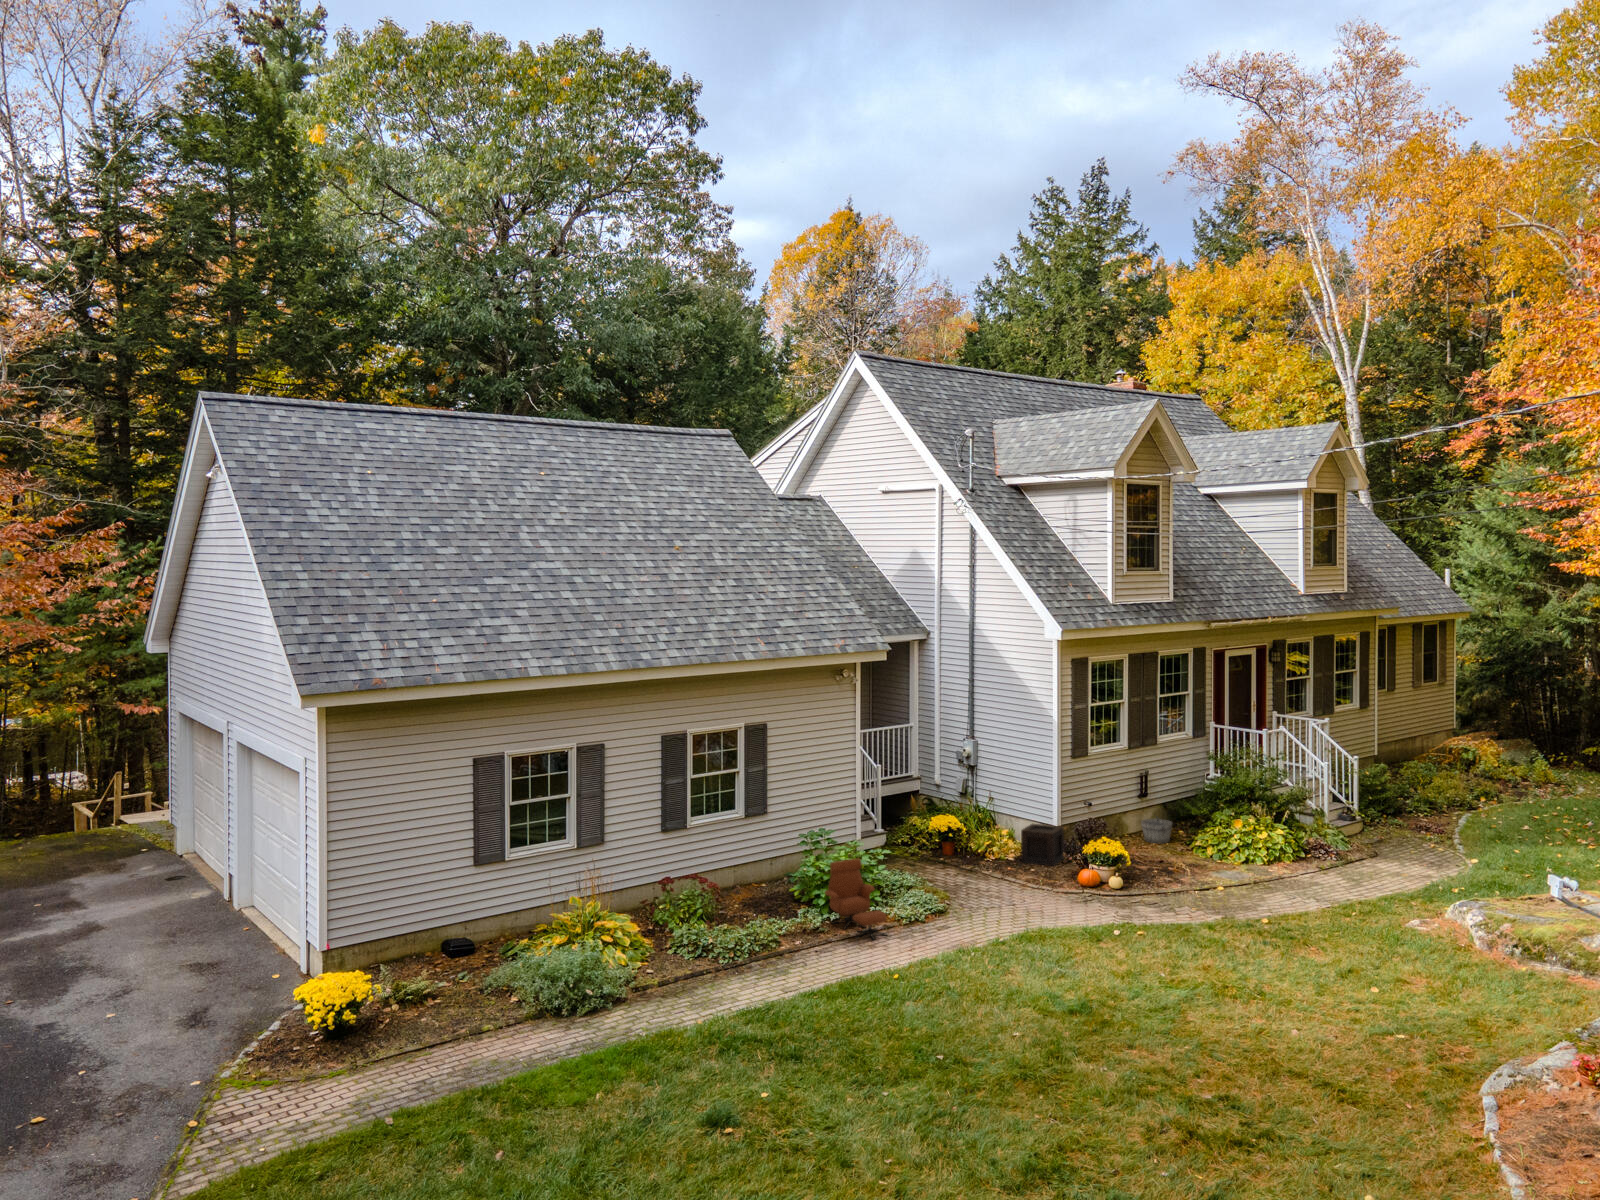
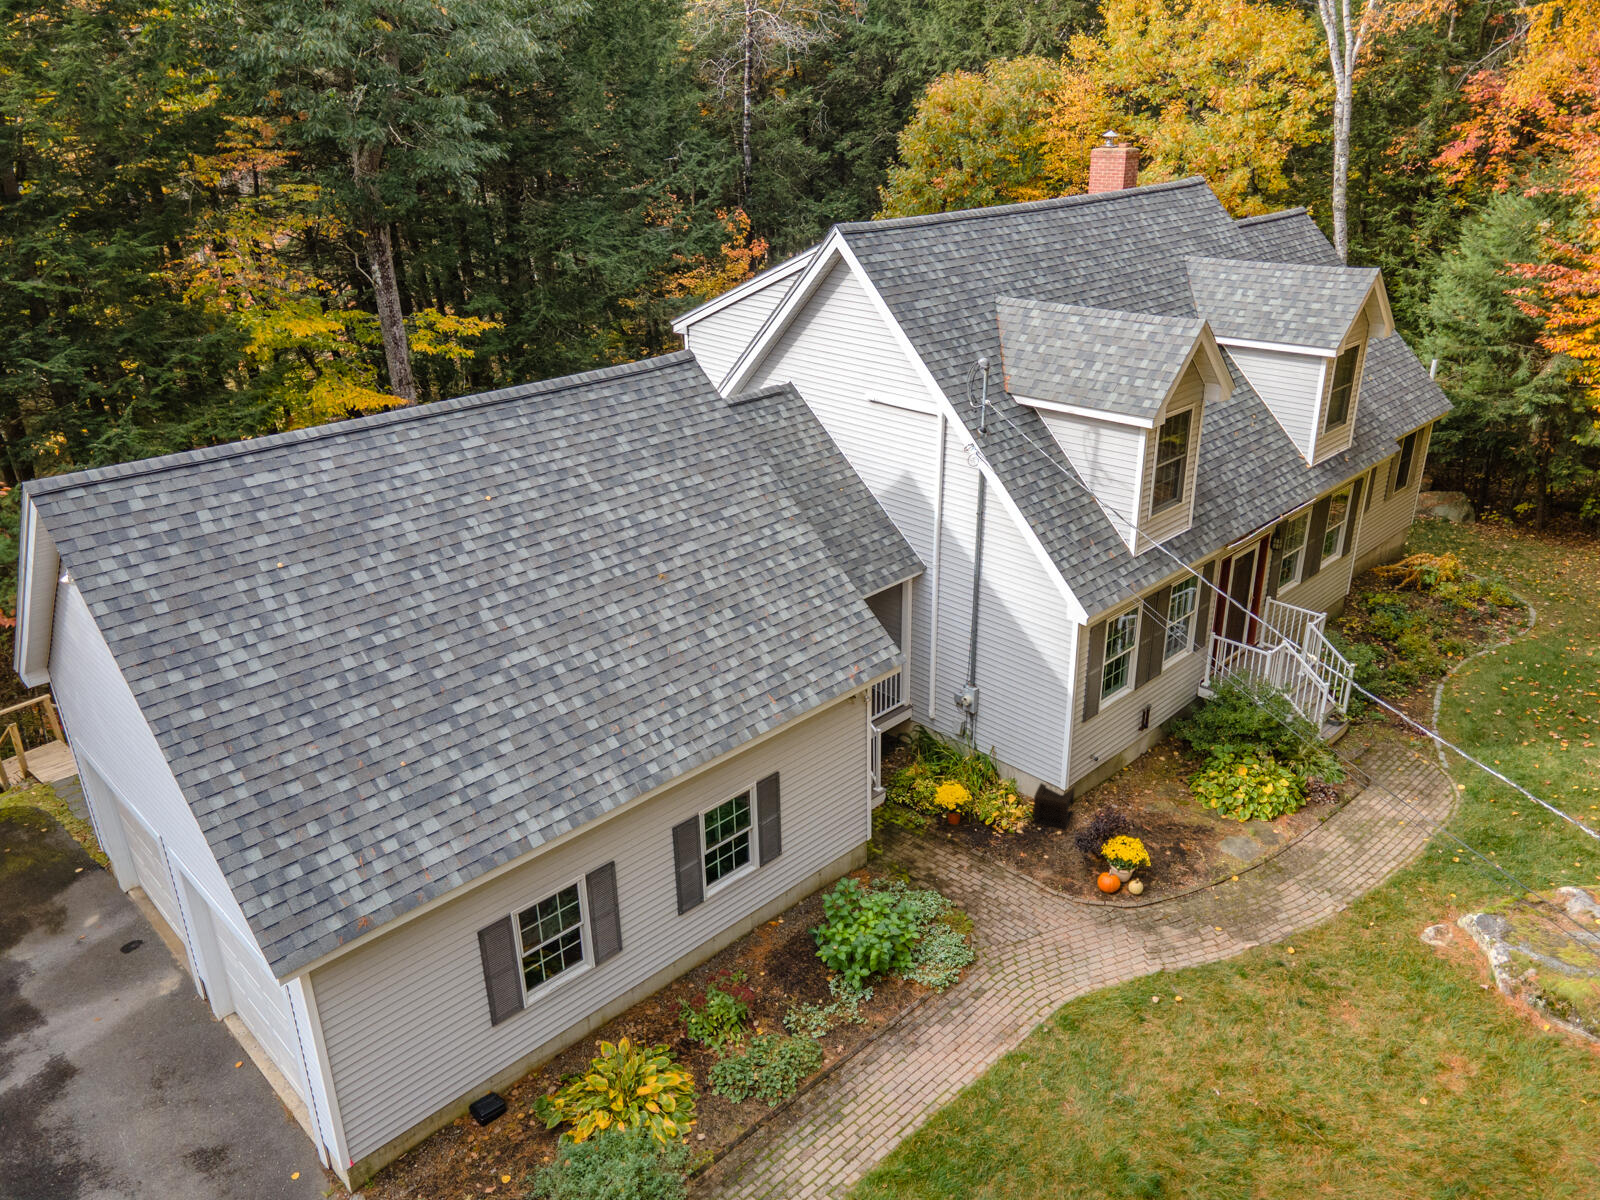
wooden bucket: present [1141,818,1172,843] -> none [1141,741,1173,771]
lounge chair: present [825,858,886,940] -> none [863,917,931,1015]

